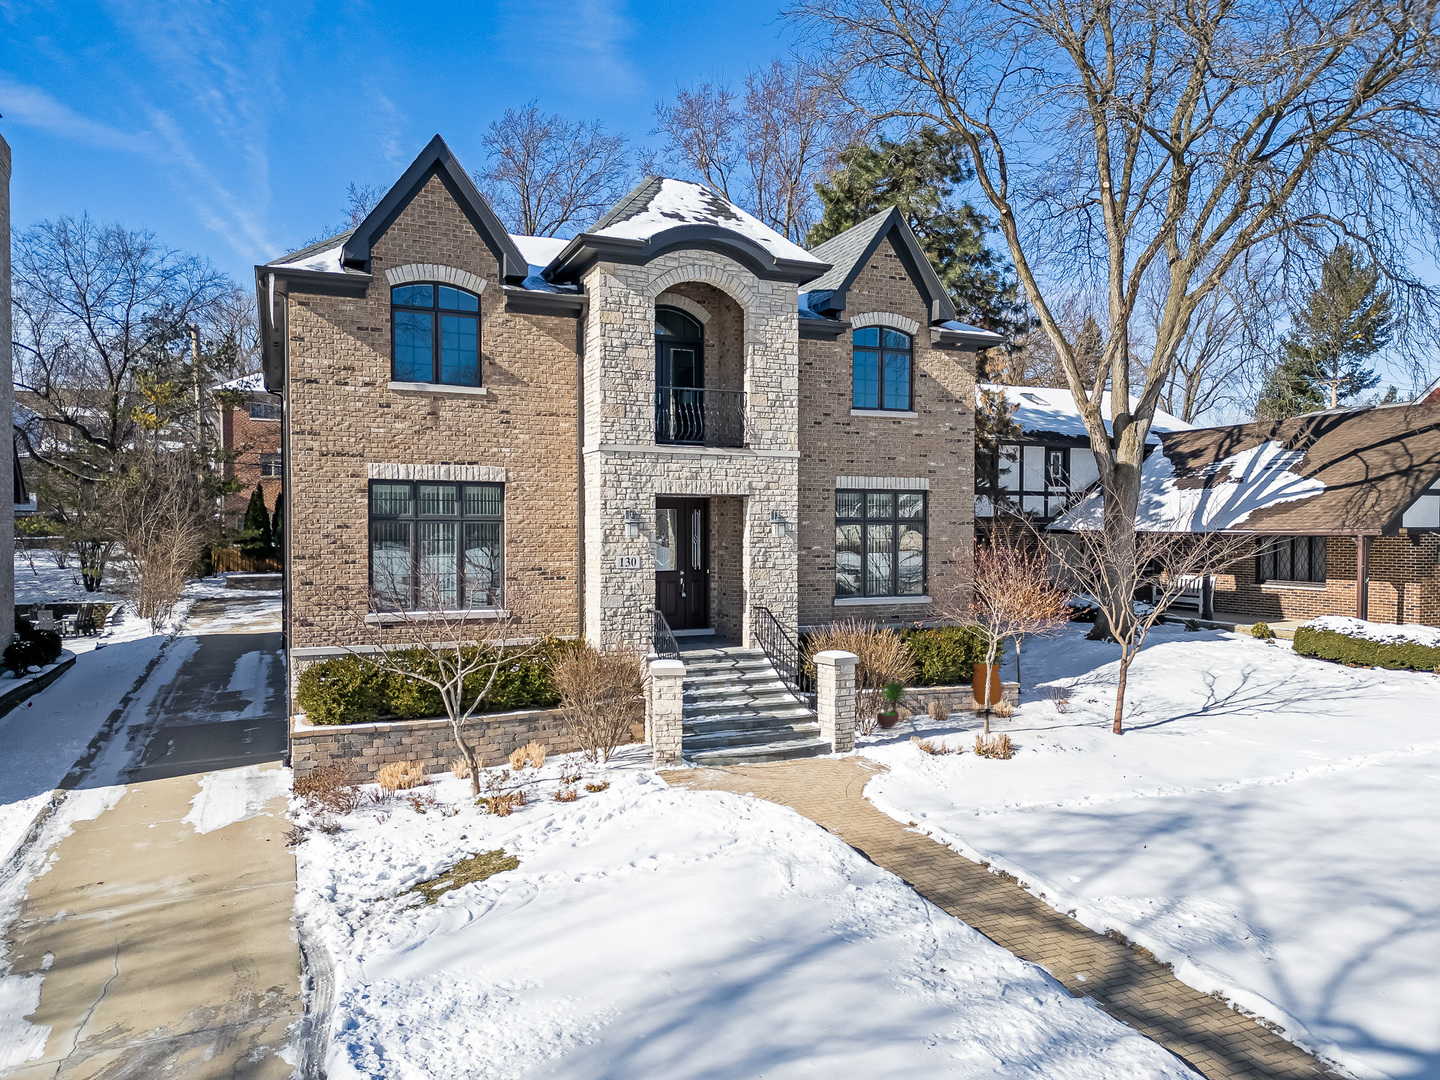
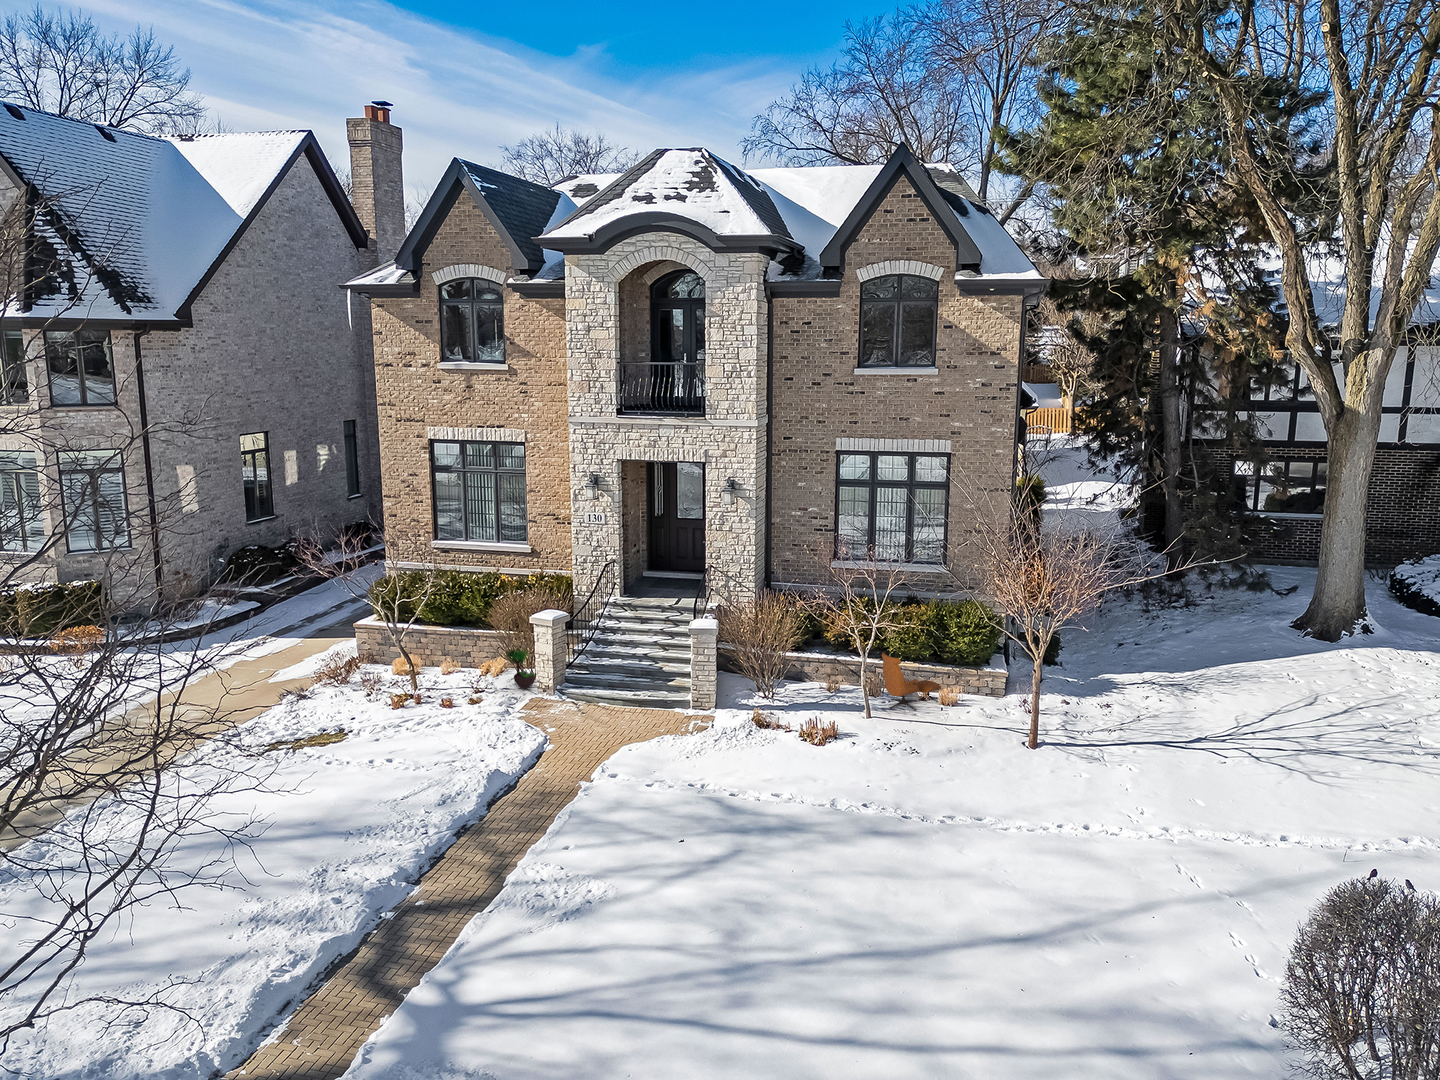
potted tree: present [877,682,905,728] -> present [506,648,535,688]

